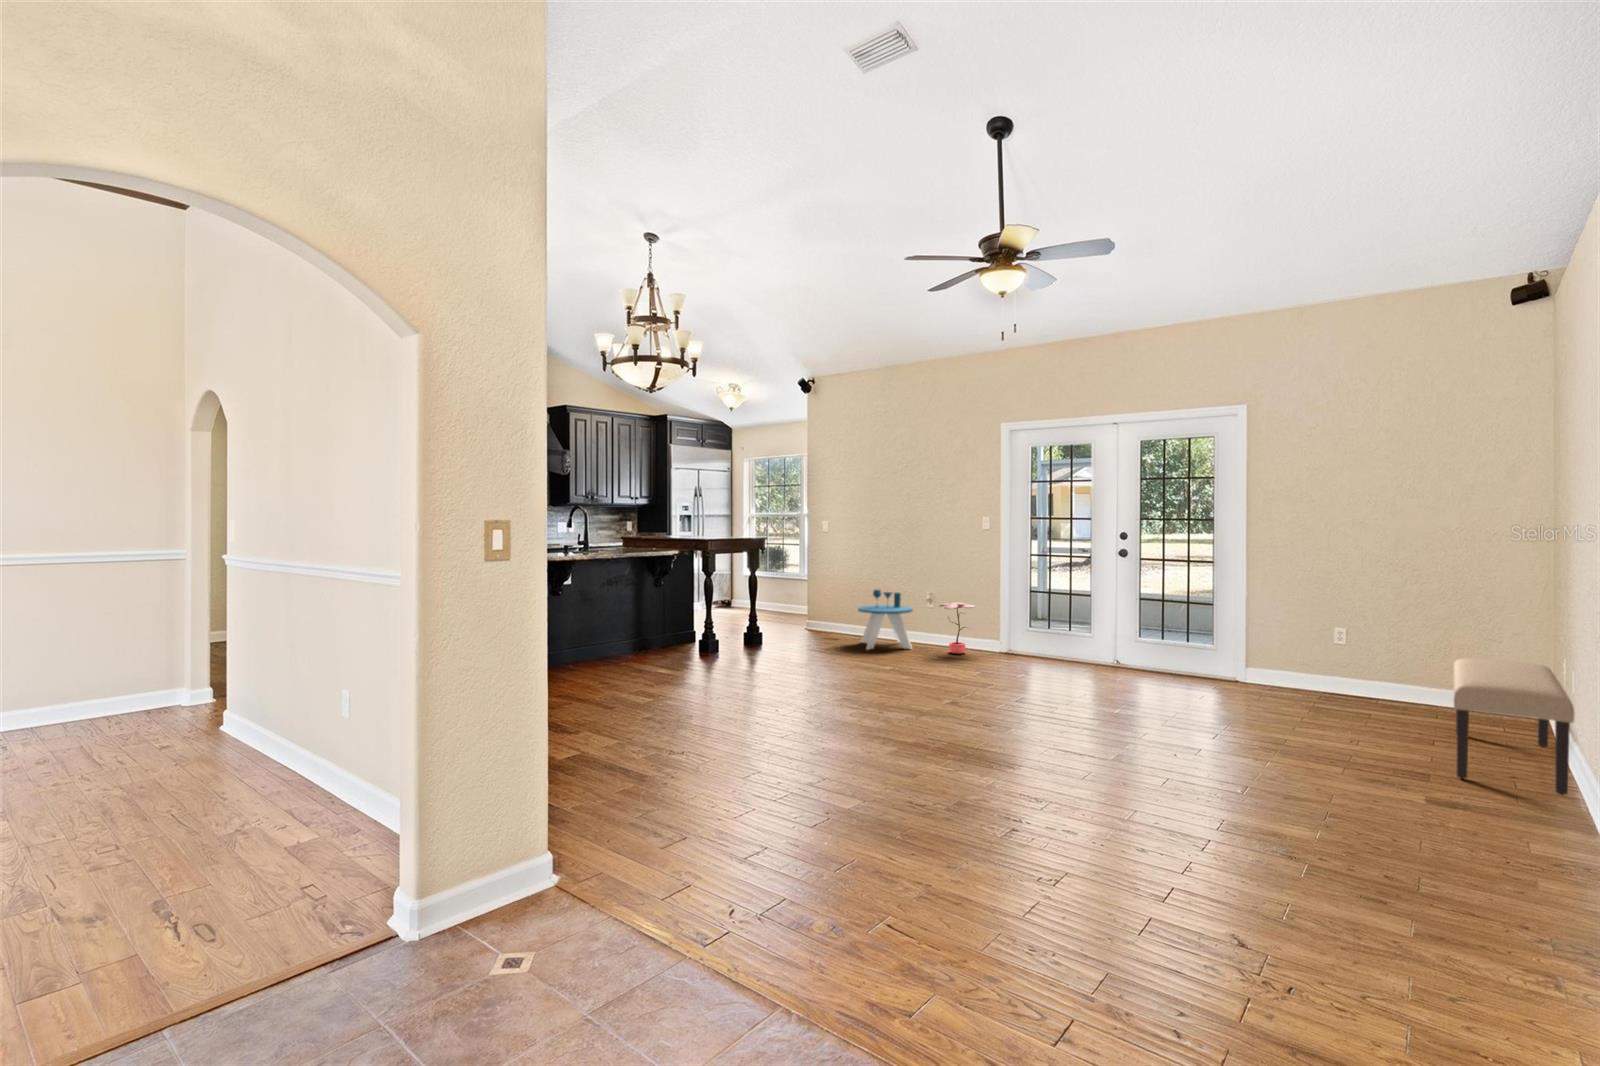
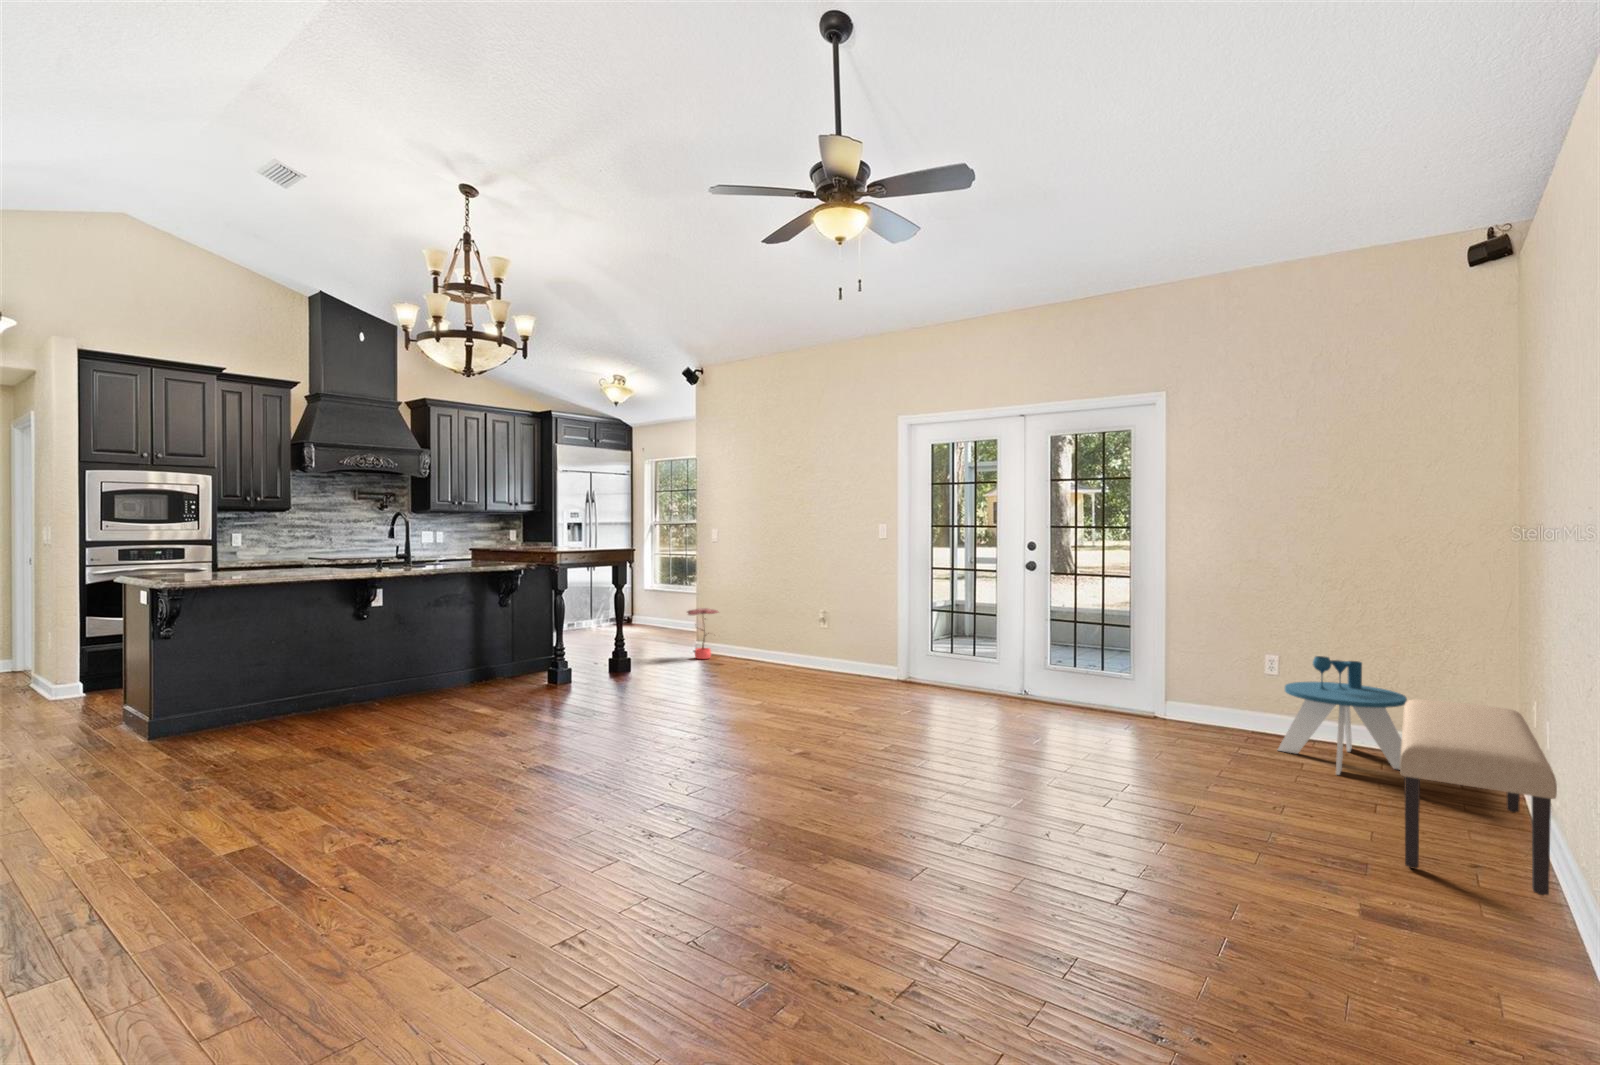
side table: present [858,590,913,650] -> present [1278,656,1407,775]
potted plant: present [939,602,976,654] -> present [687,608,718,659]

